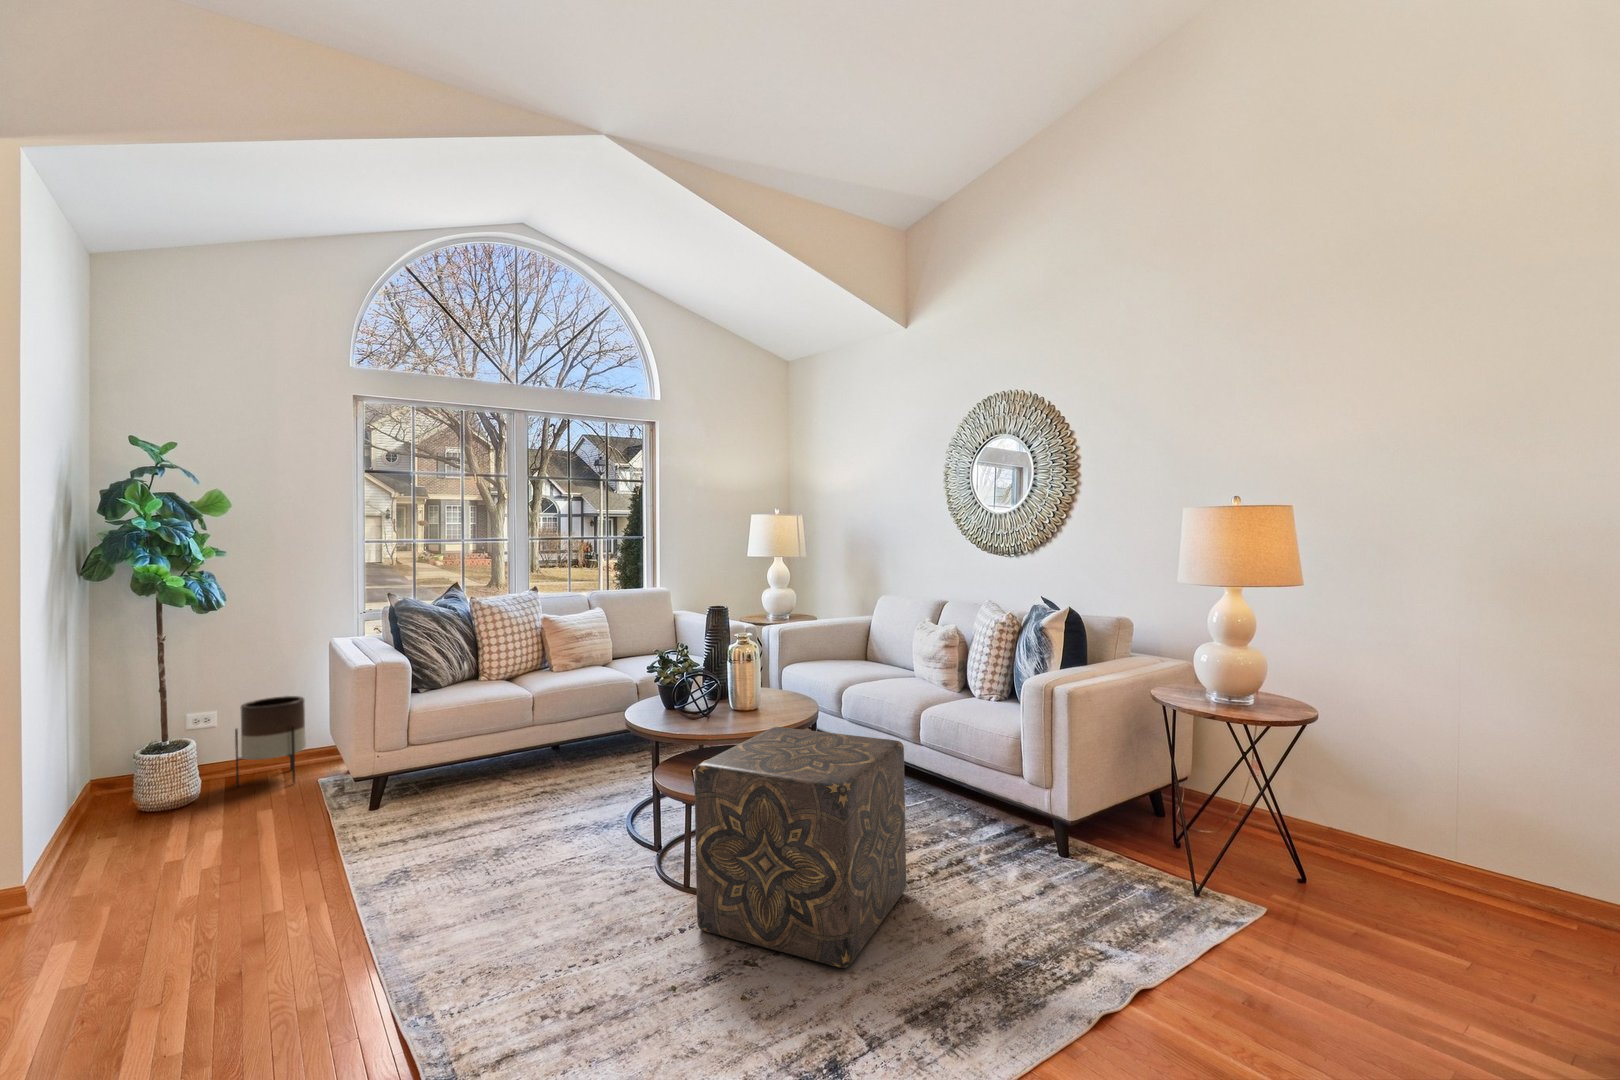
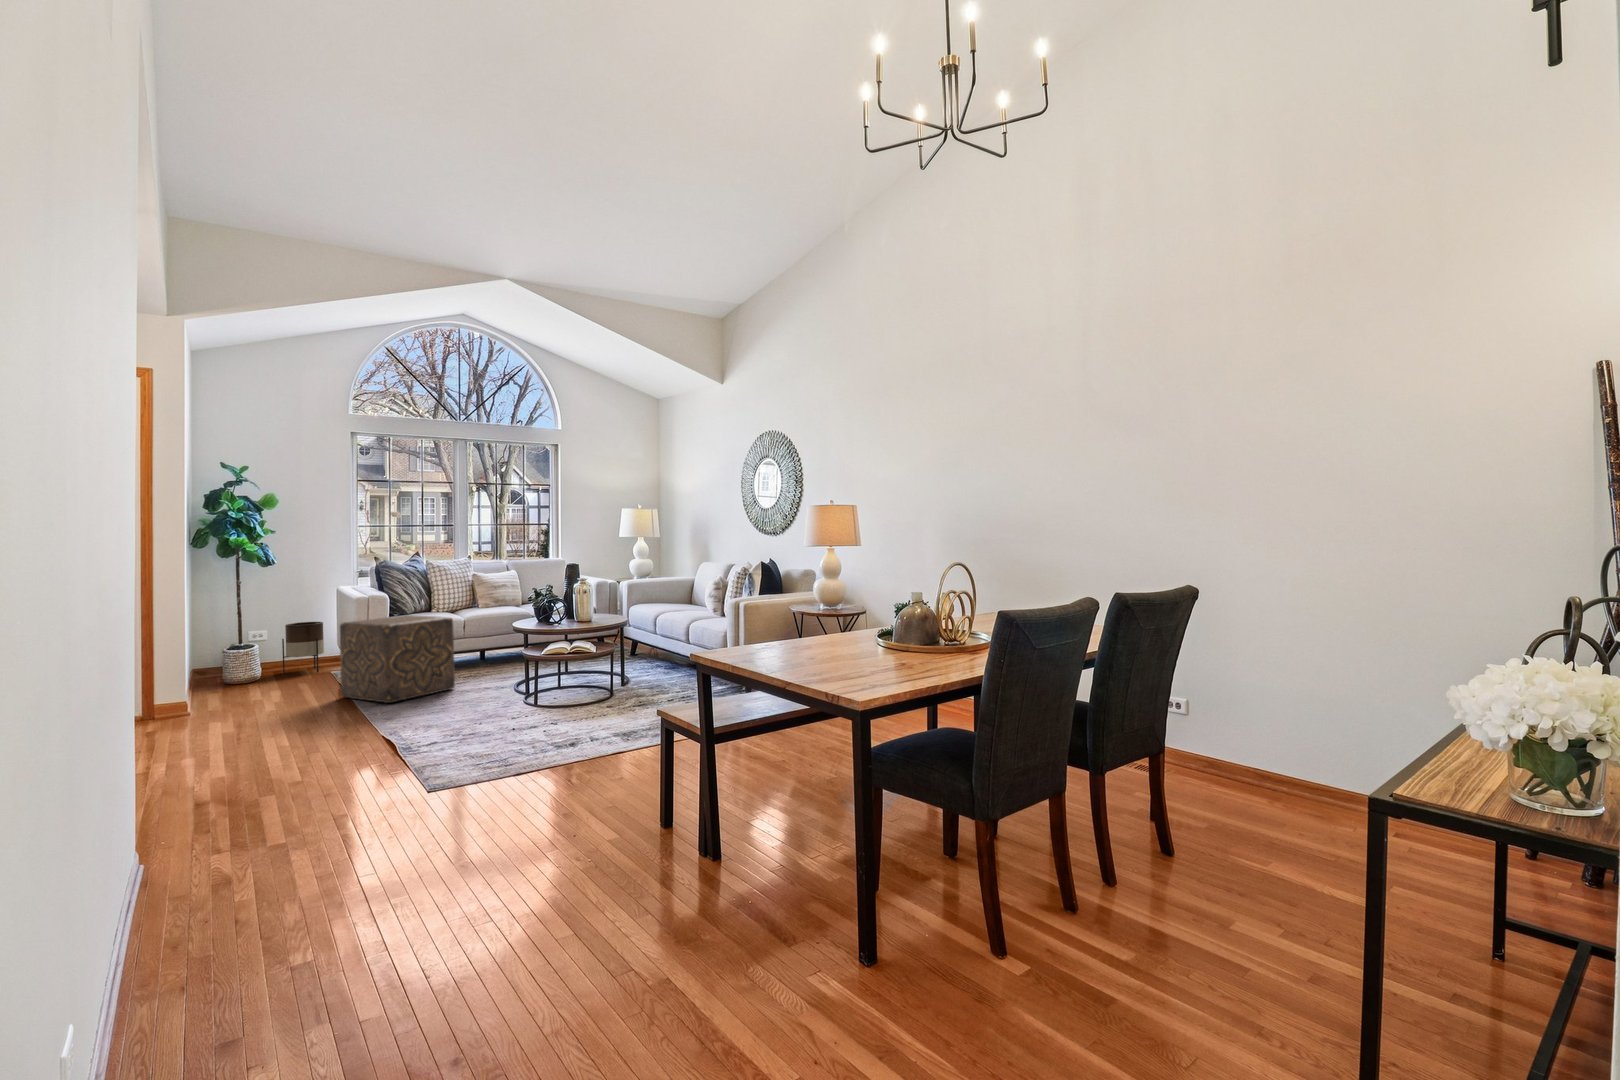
ottoman: present [694,727,906,968] -> present [340,615,455,703]

